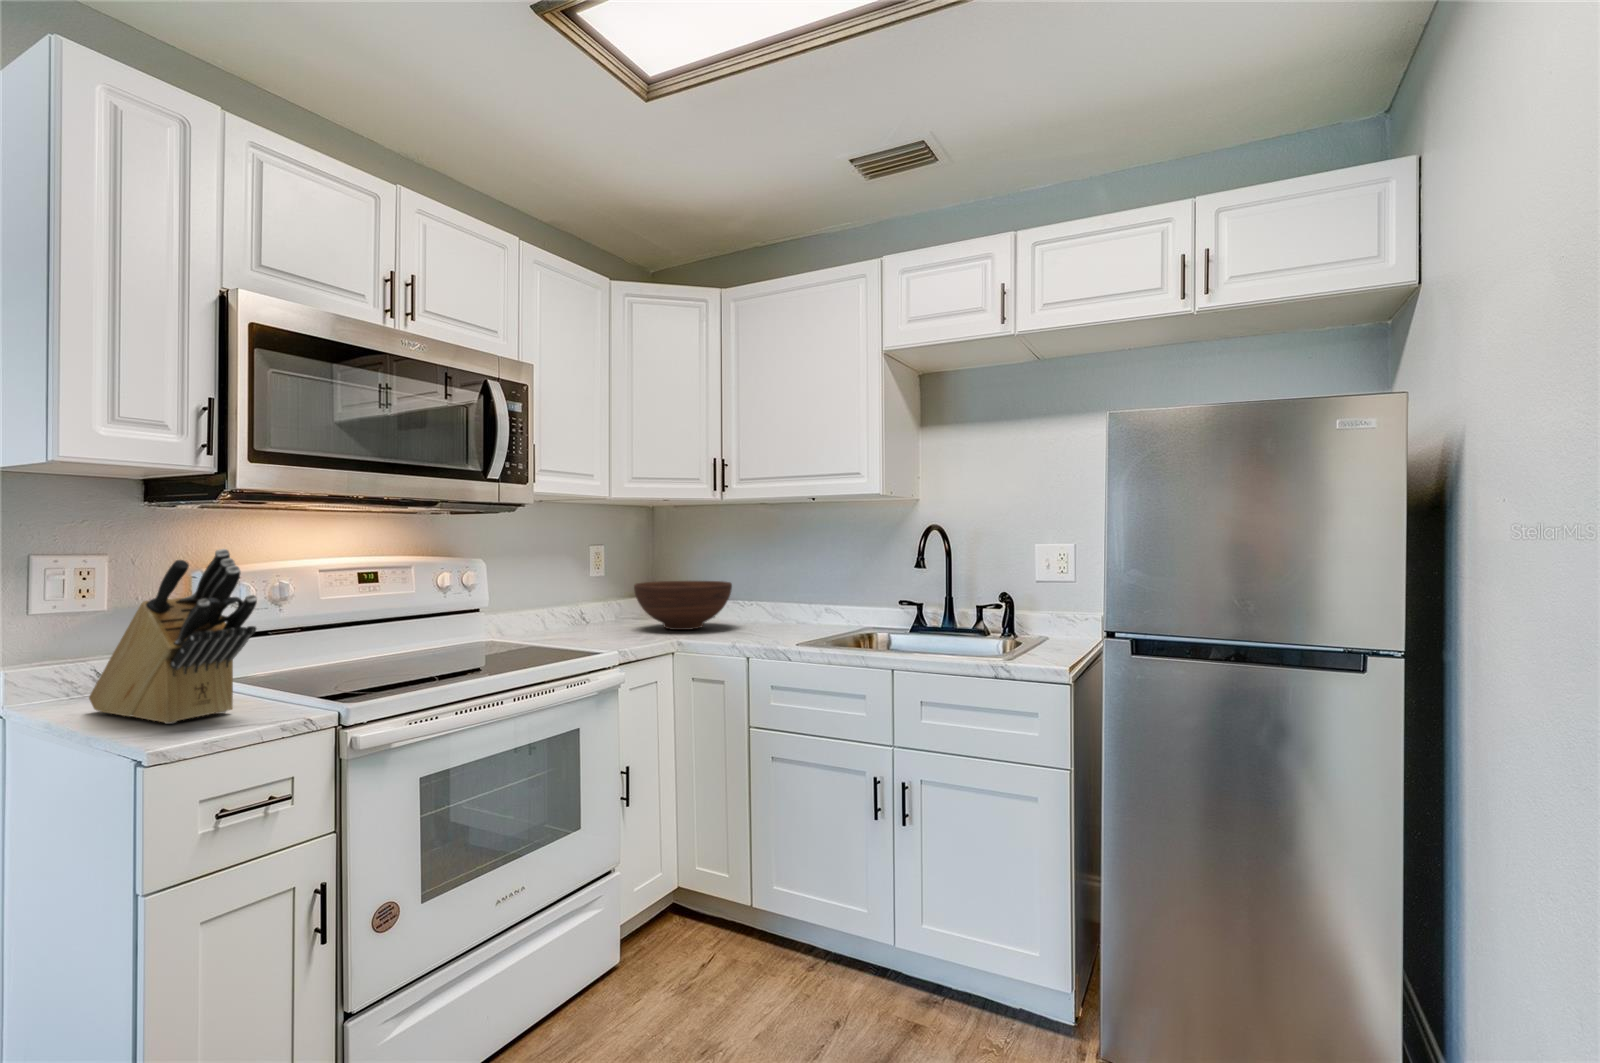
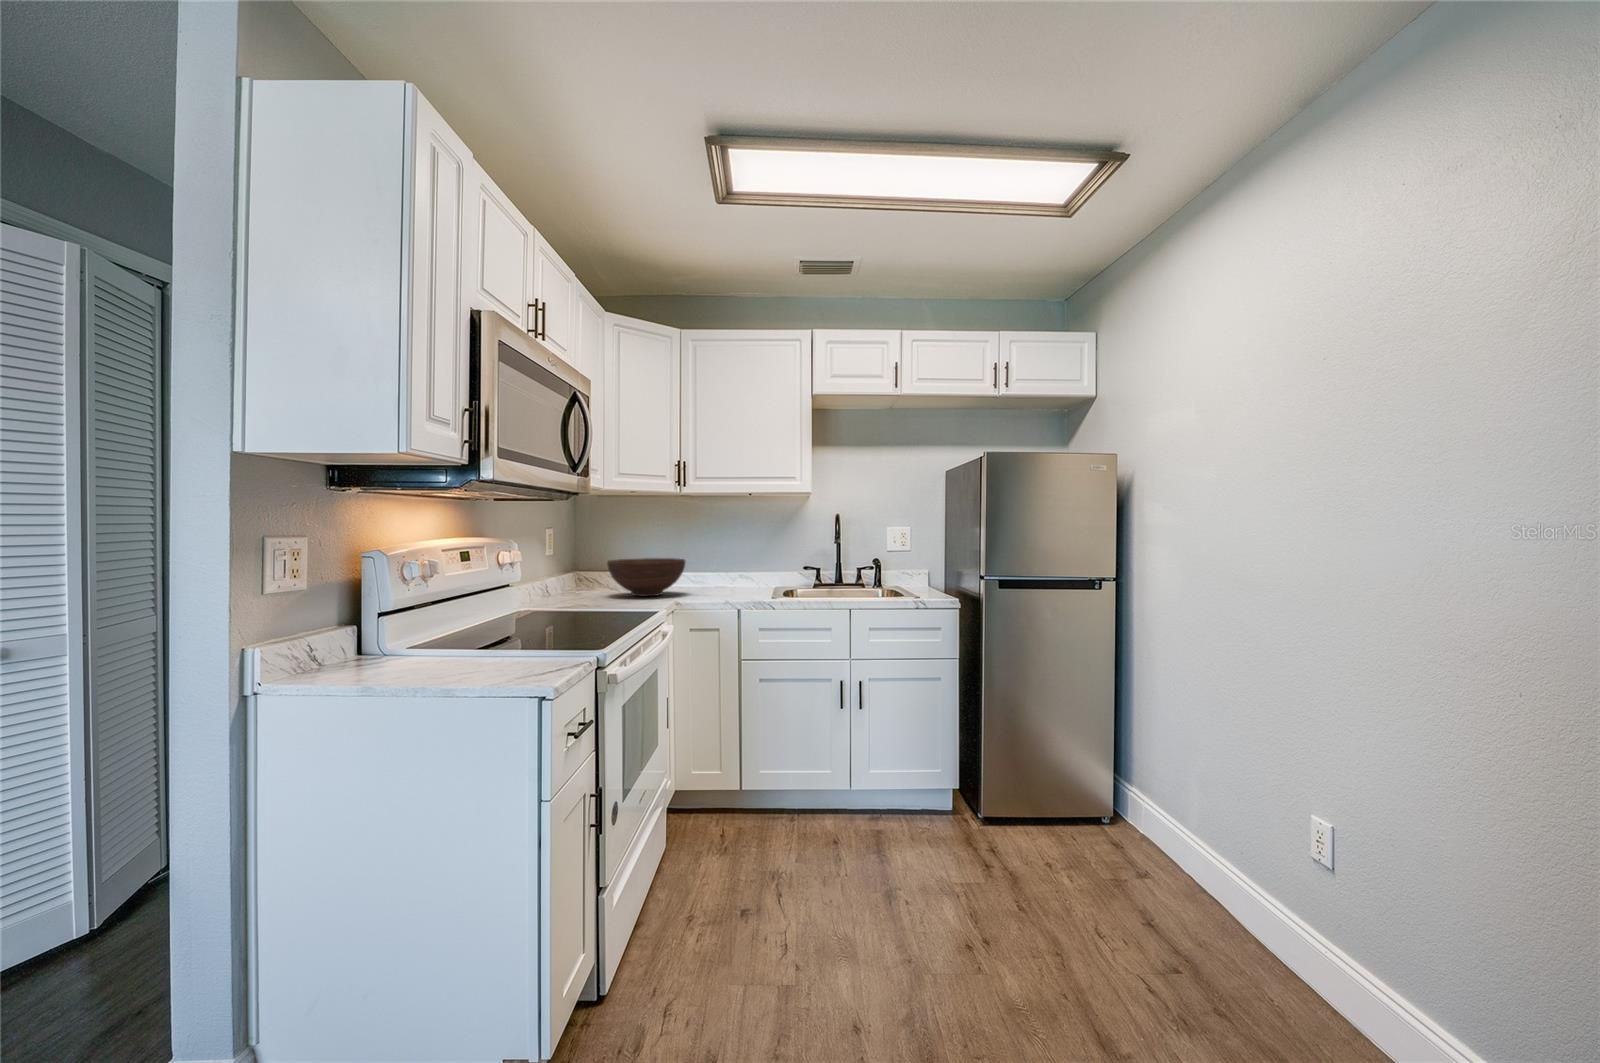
knife block: present [89,549,257,724] -> none [382,527,567,674]

